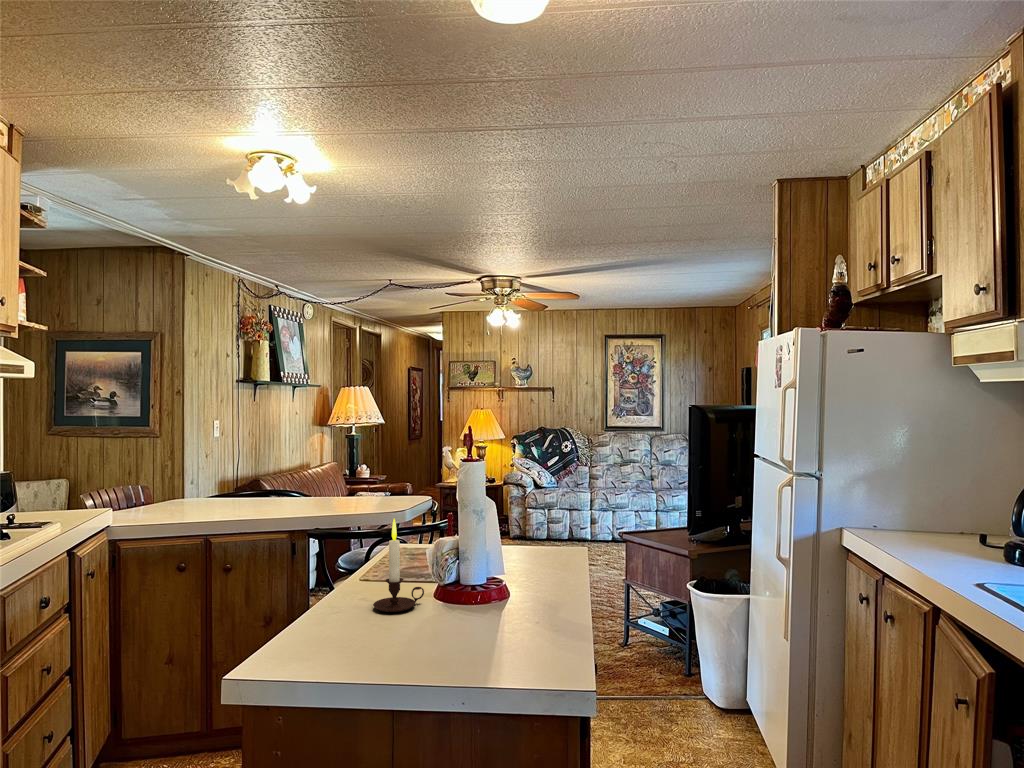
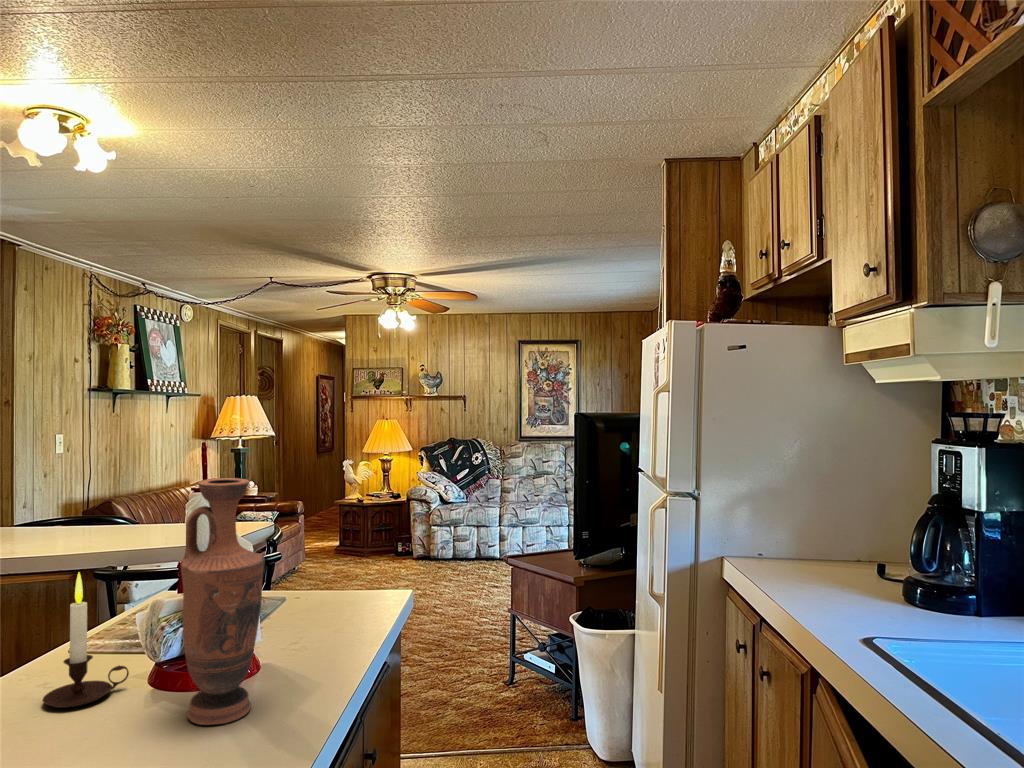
vase: none [477,452,533,624] -> present [181,478,265,725]

